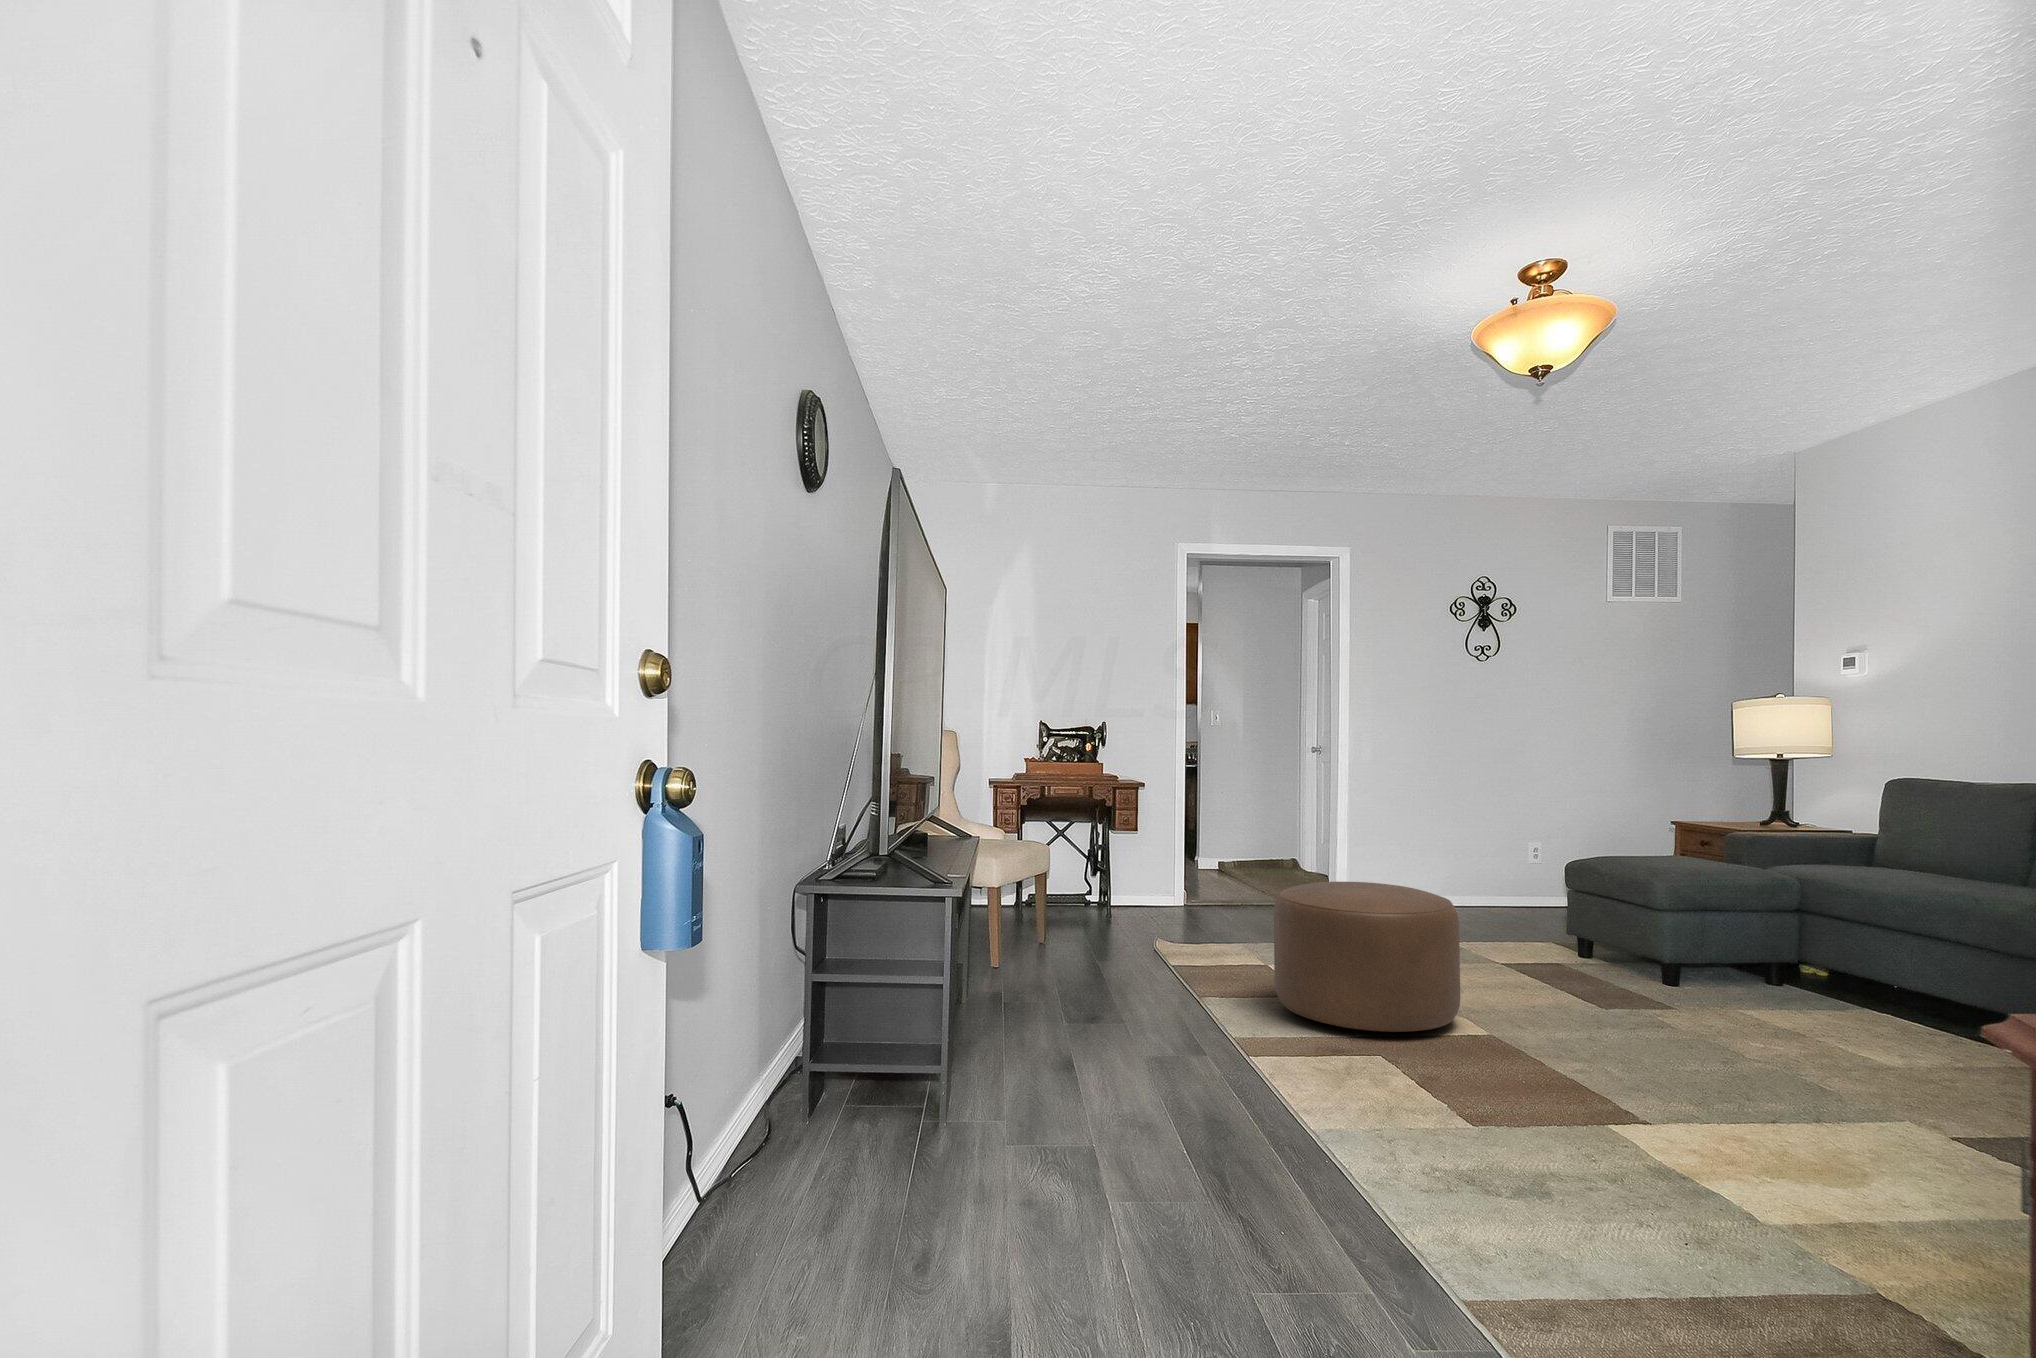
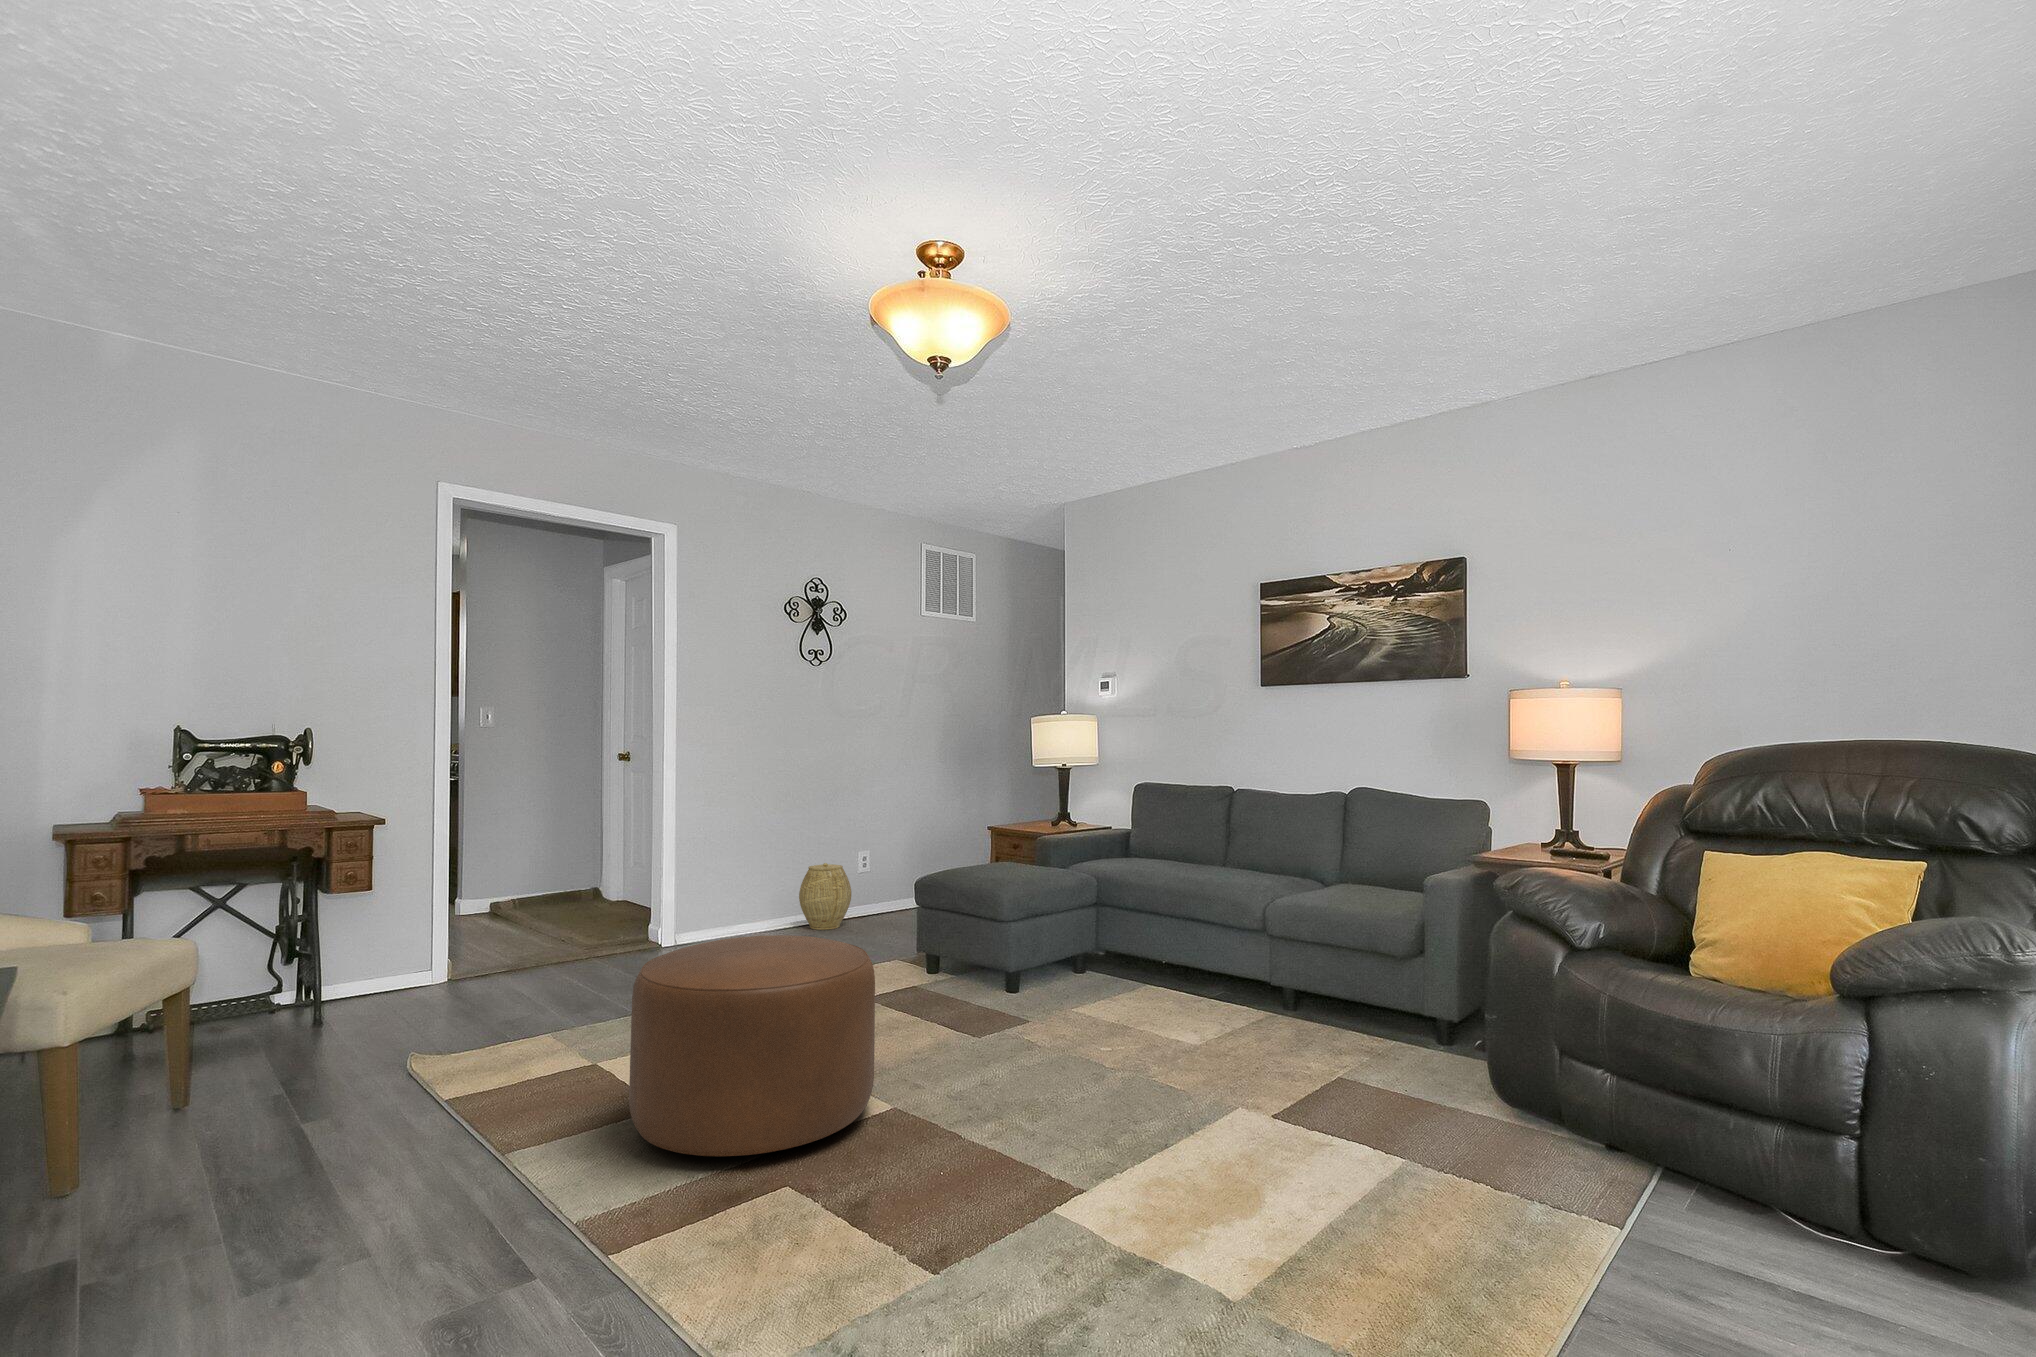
woven basket: none [1474,848,1528,911] -> present [799,863,851,930]

